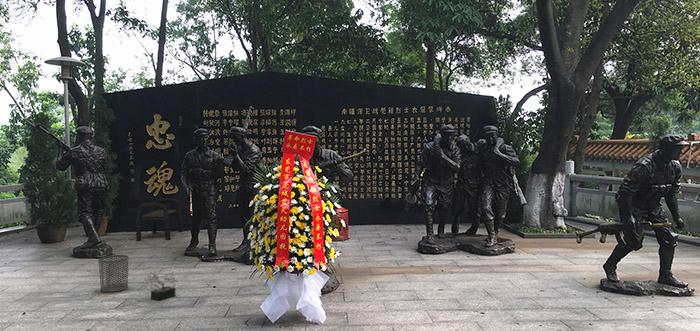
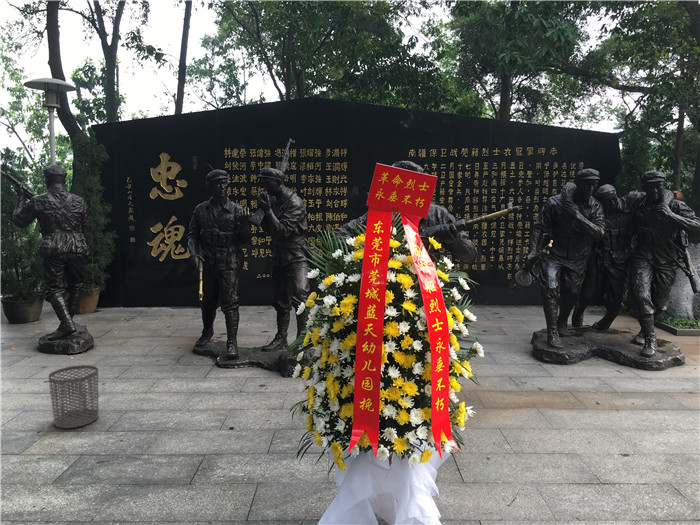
bench: present [136,198,183,241] -> none [138,263,199,320]
decorative plant: present [145,272,177,300] -> none [113,405,171,456]

